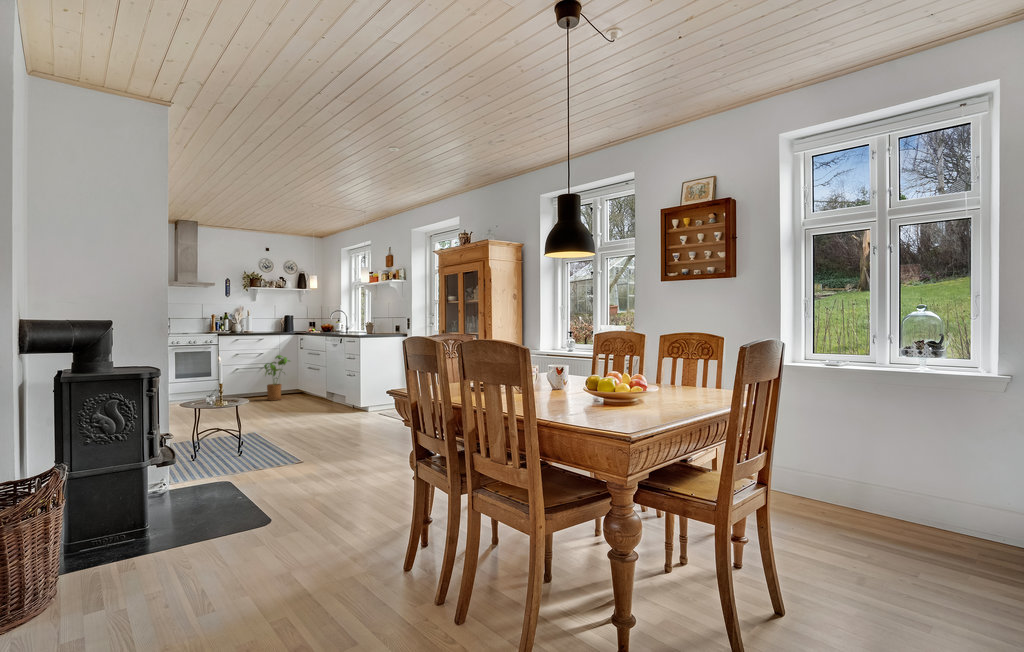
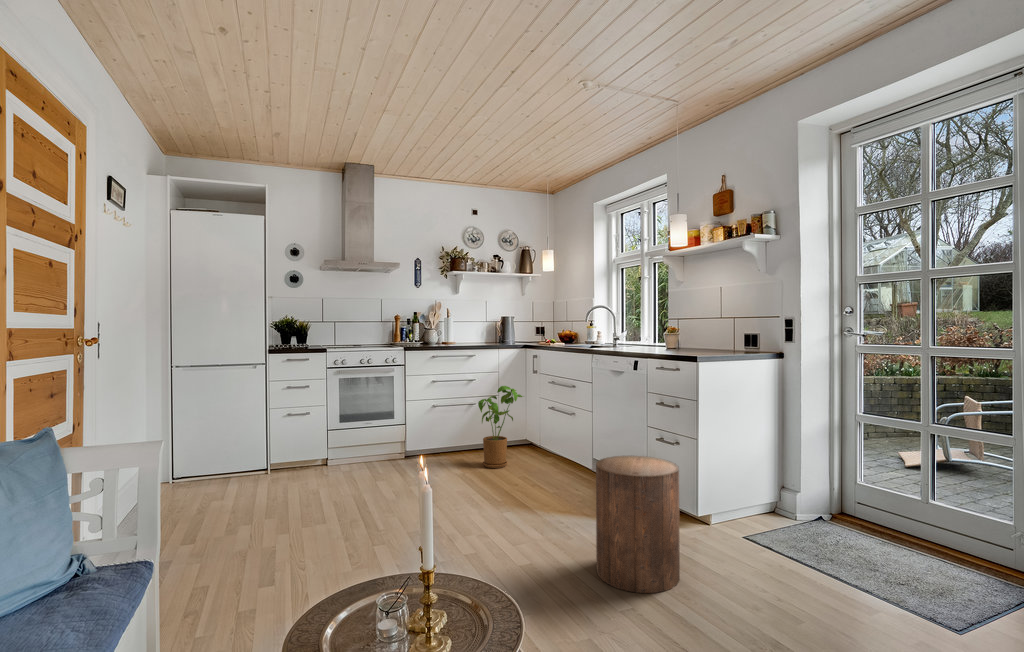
stool: none [300,377,334,425] -> present [596,456,680,593]

